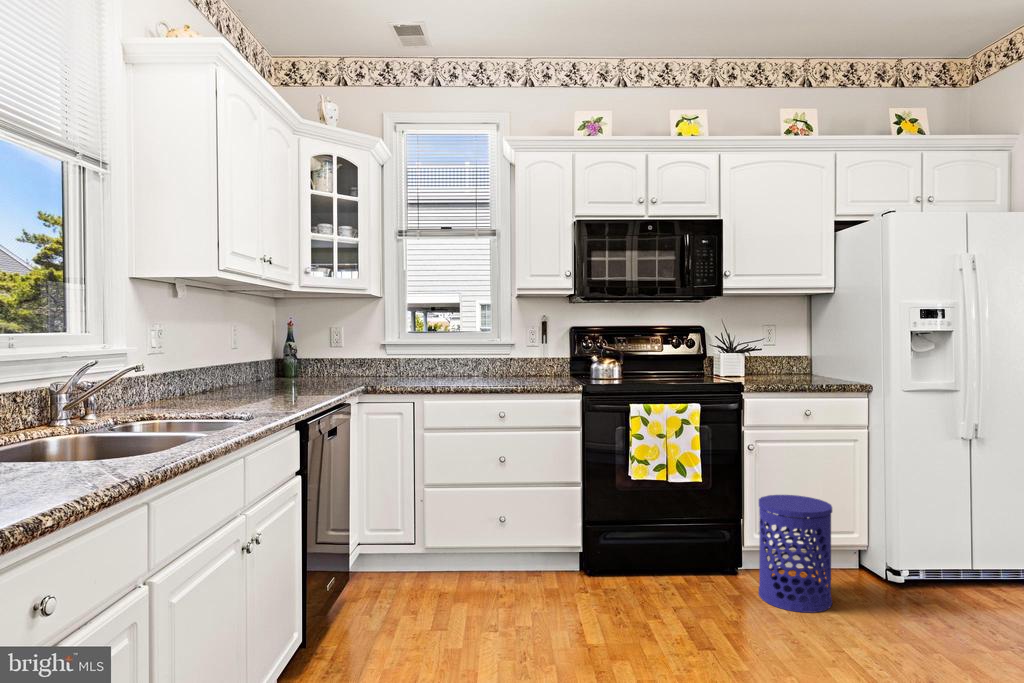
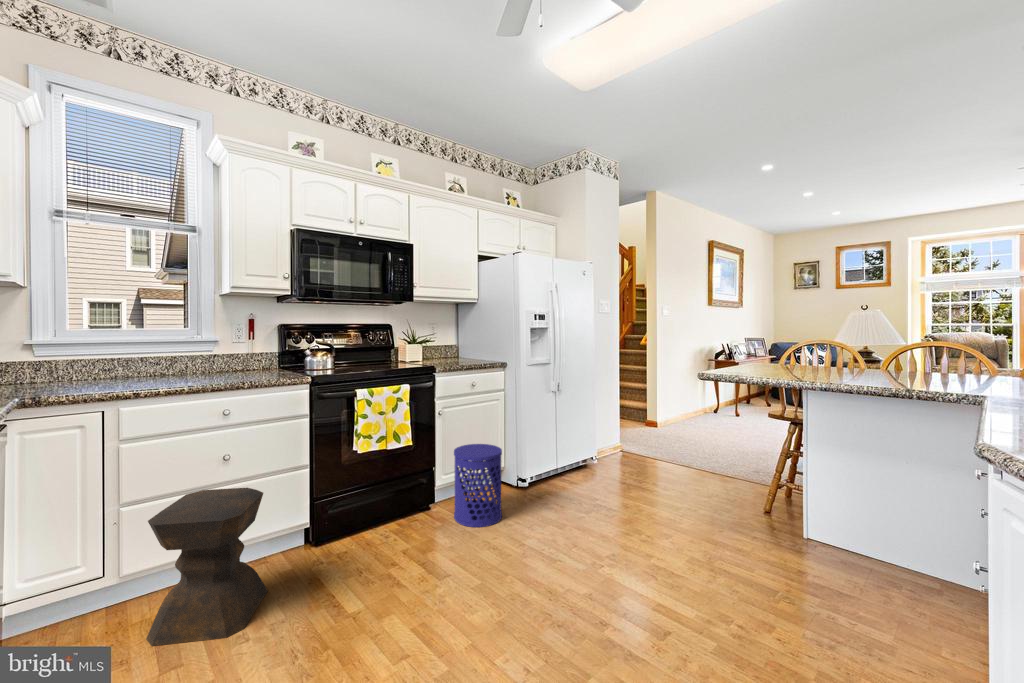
stool: none [428,486,526,623] -> present [146,488,268,646]

